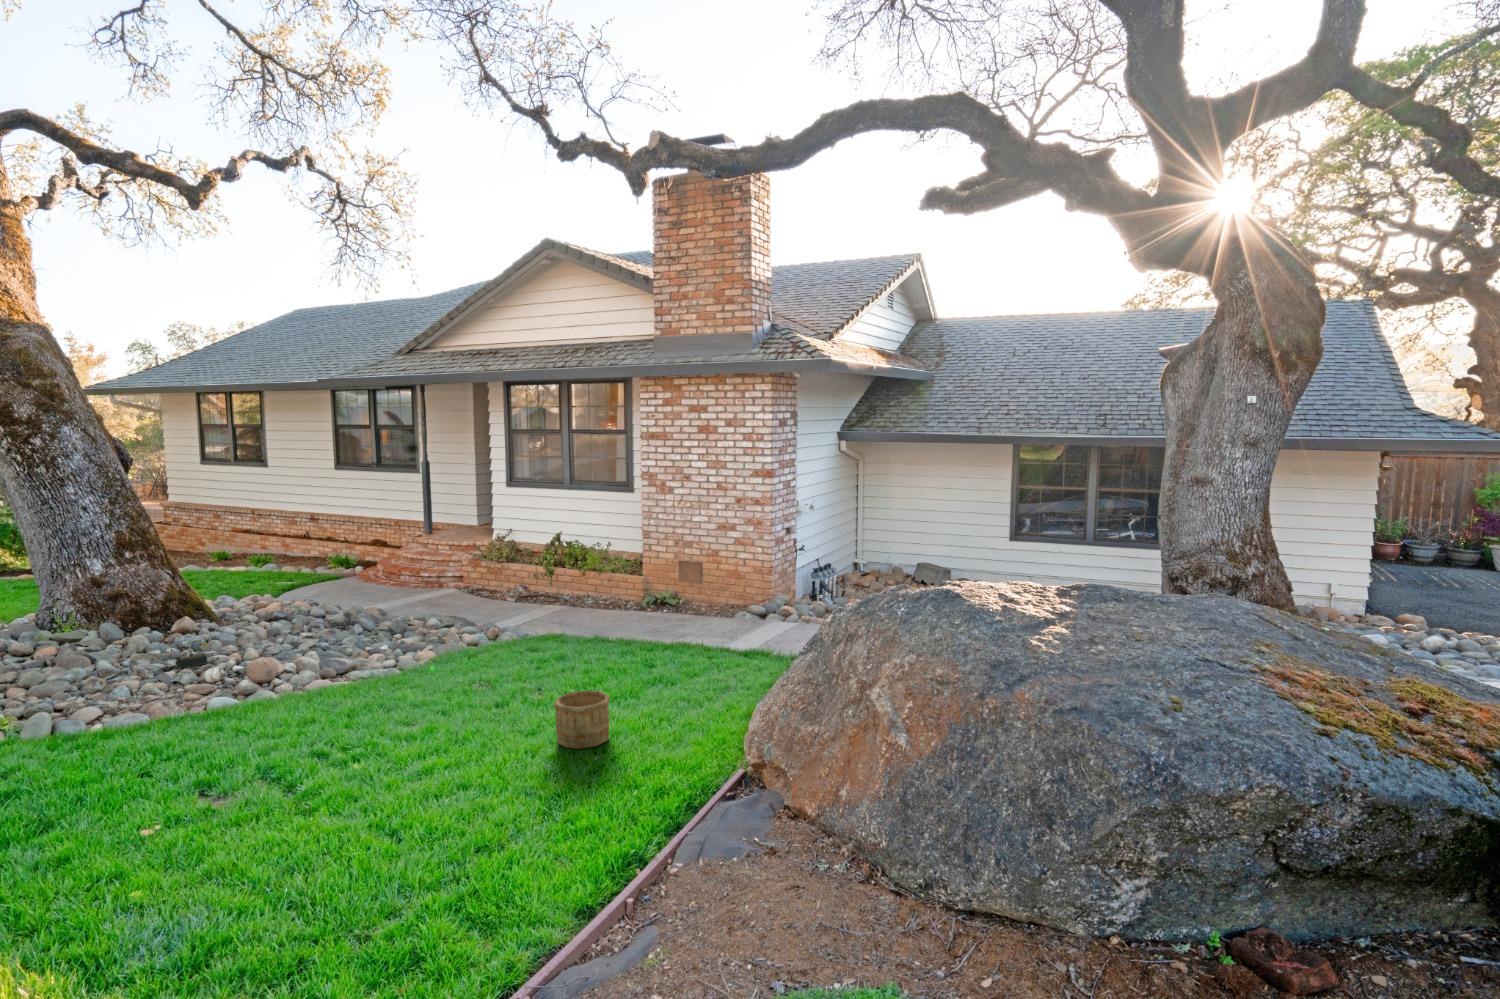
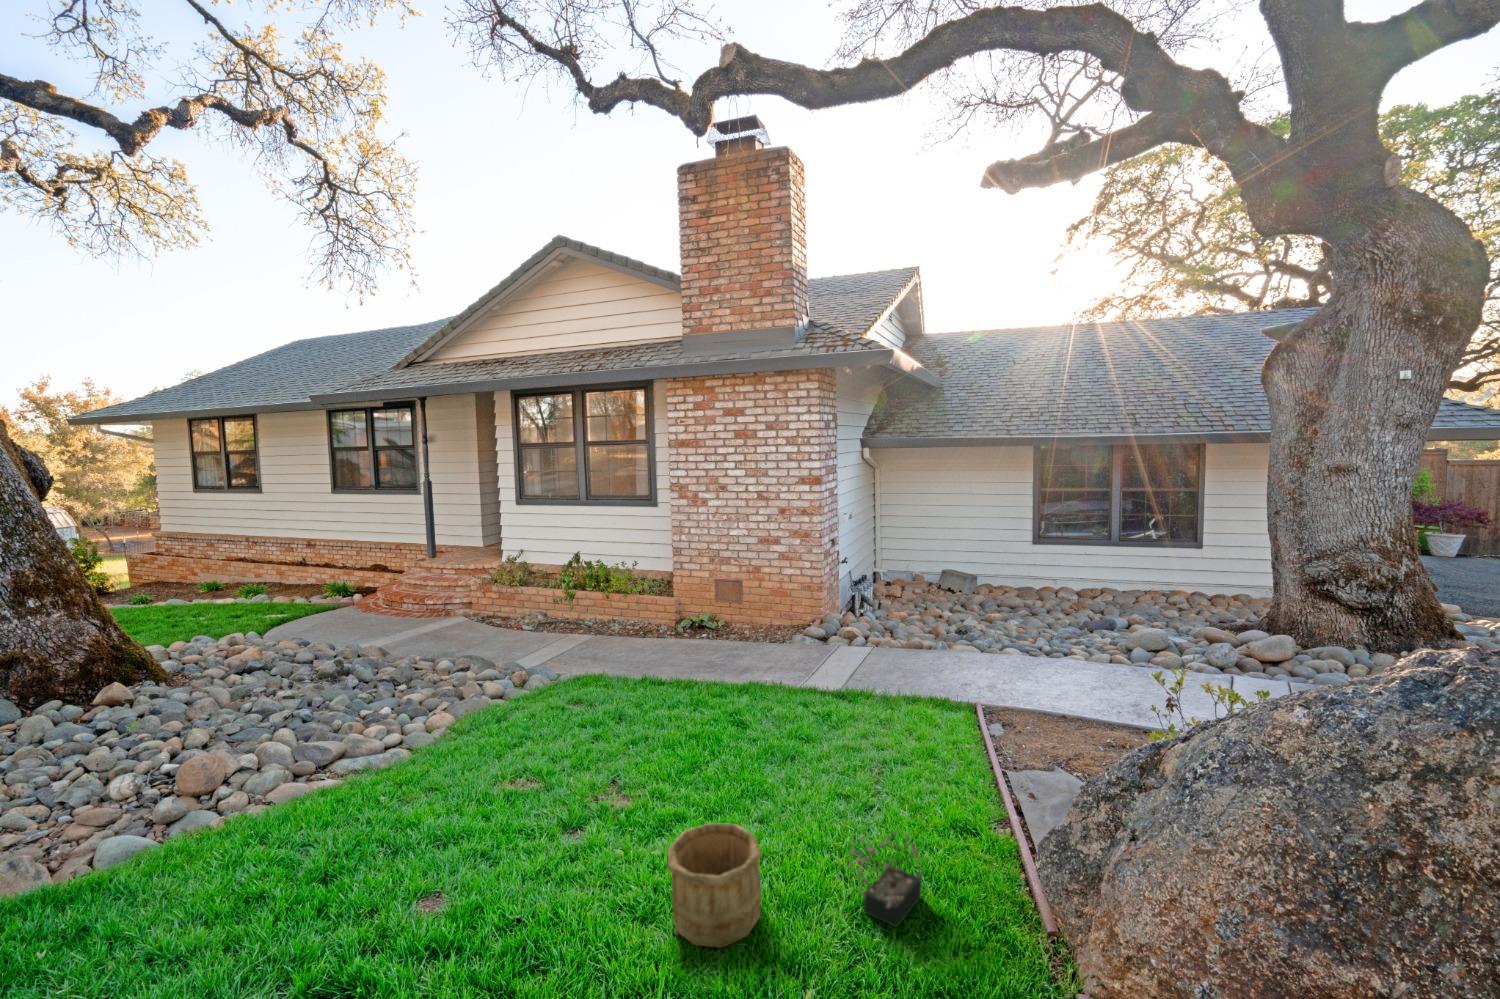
decorative plant: present [166,636,212,669] -> present [849,831,922,927]

